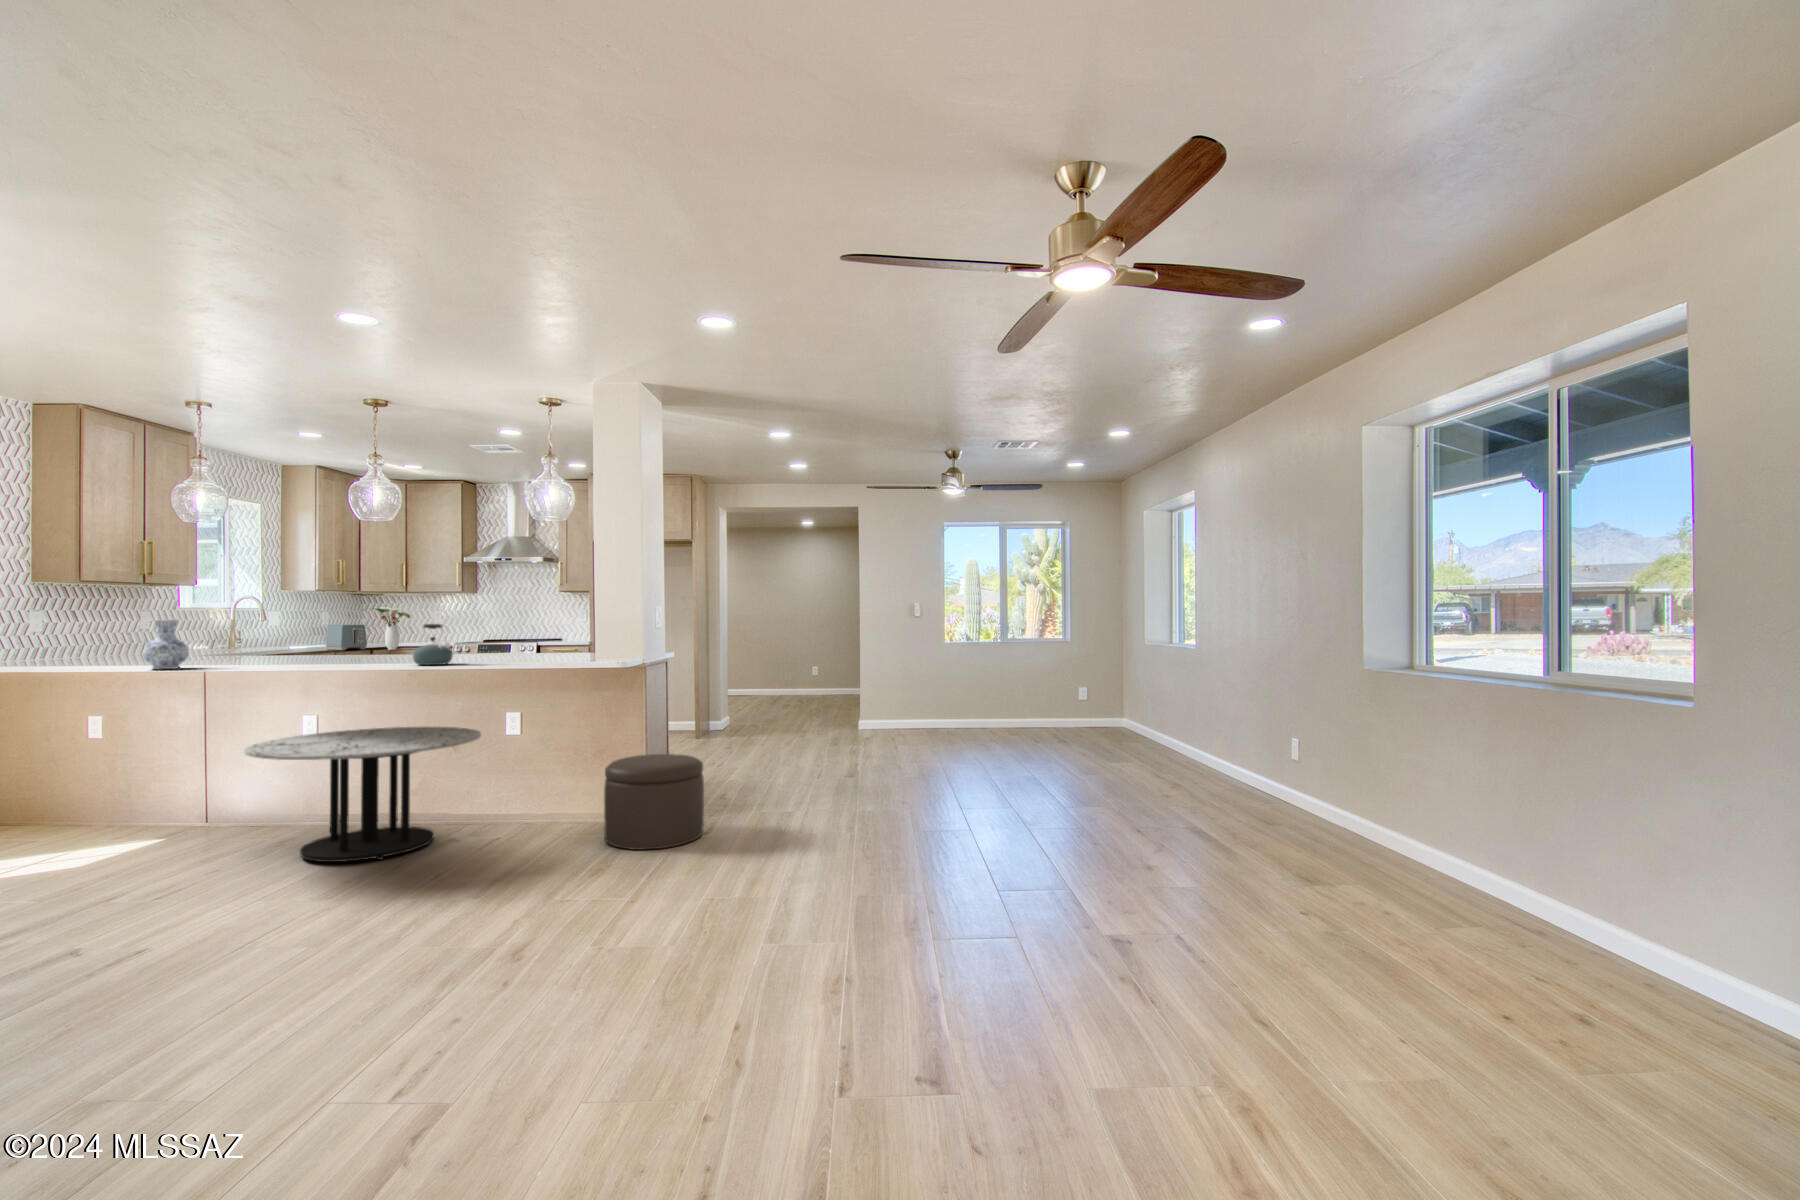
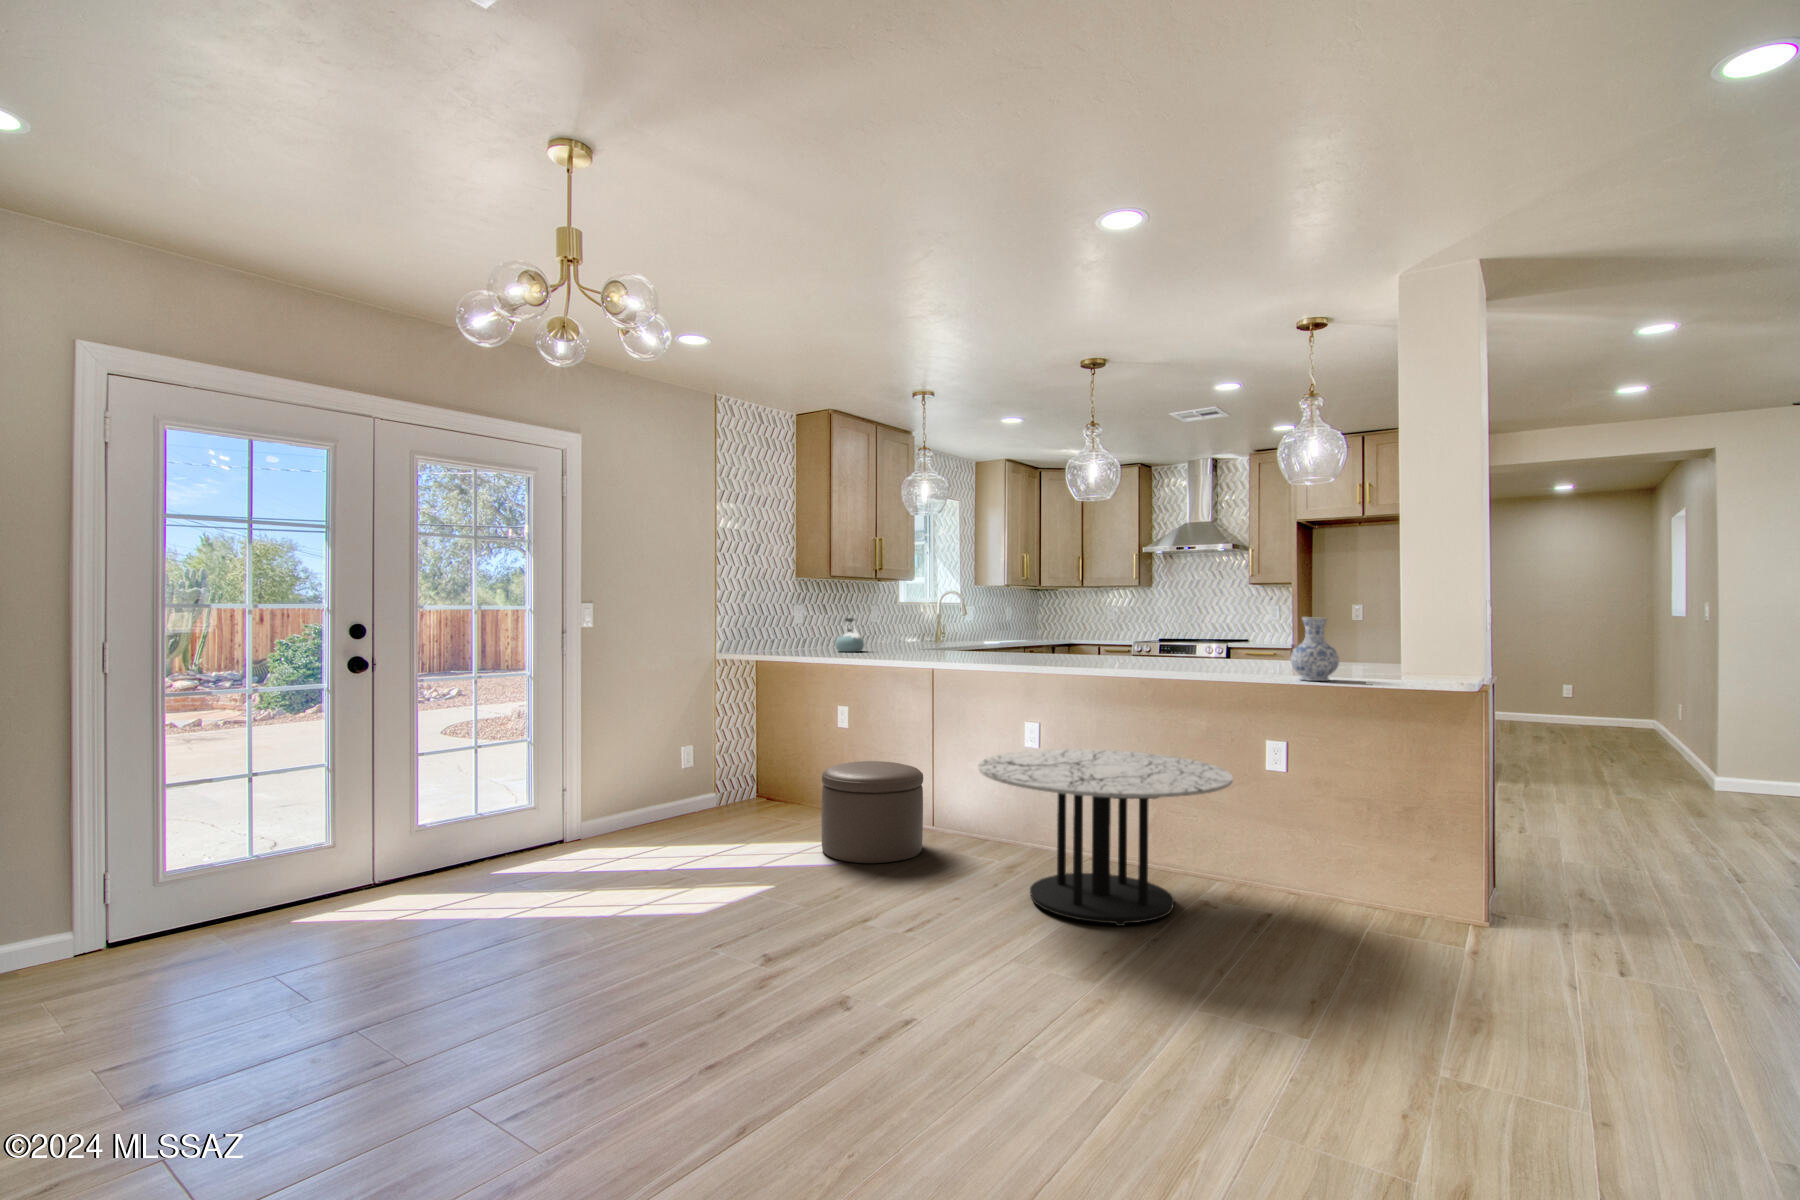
flower arrangement: present [369,607,410,650] -> none [1056,603,1097,651]
vase: present [143,619,189,669] -> present [1290,617,1339,681]
kettle: present [413,624,453,665] -> present [835,618,864,652]
toaster: present [326,625,367,650] -> none [1014,622,1053,649]
ottoman: present [604,754,704,850] -> present [821,761,923,863]

